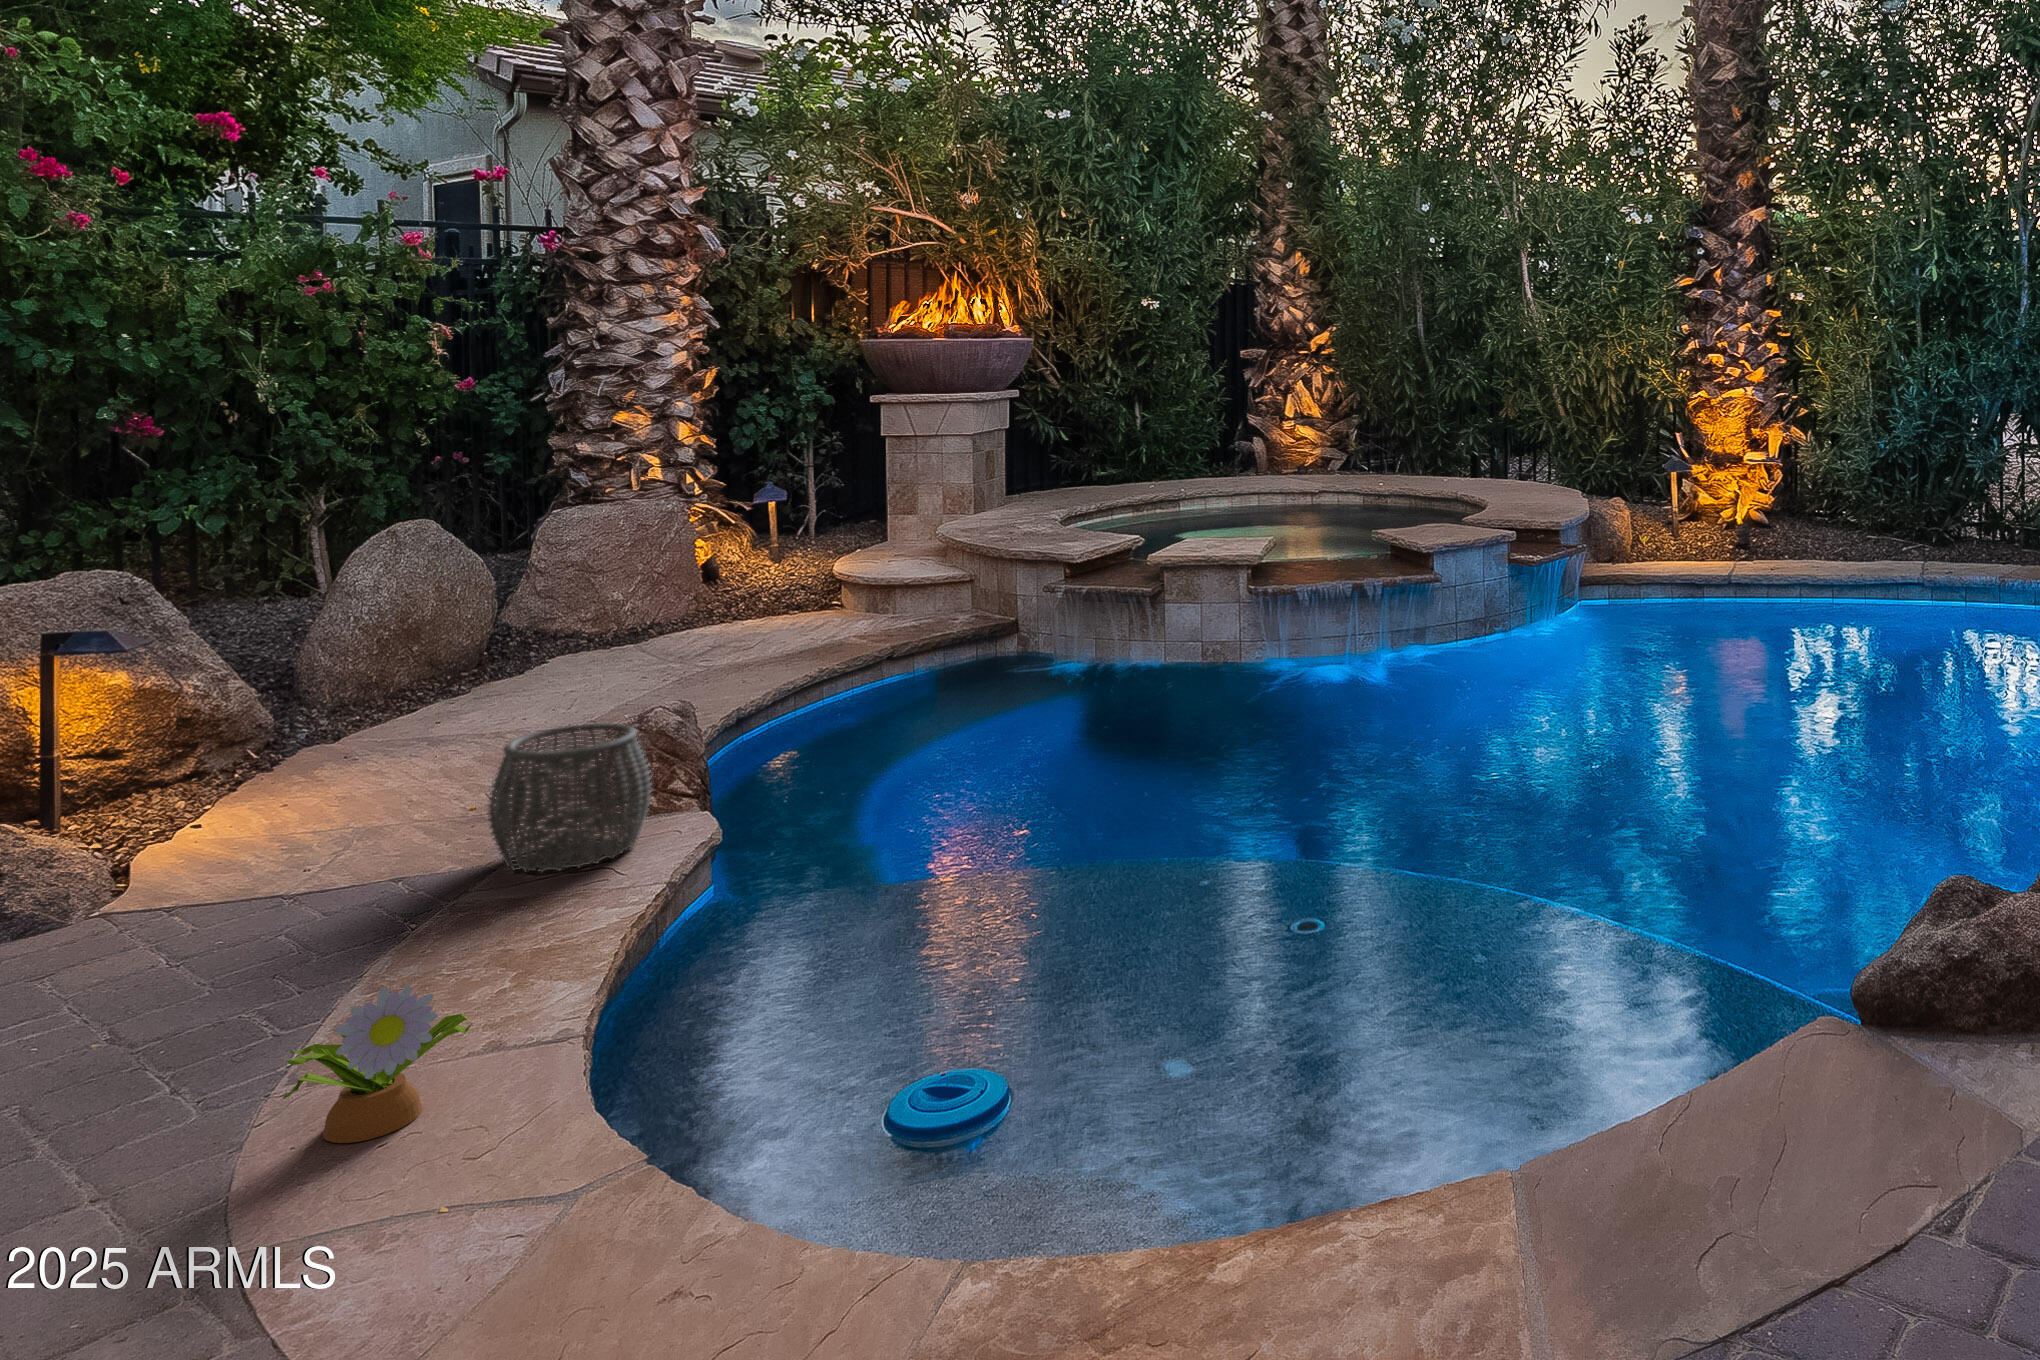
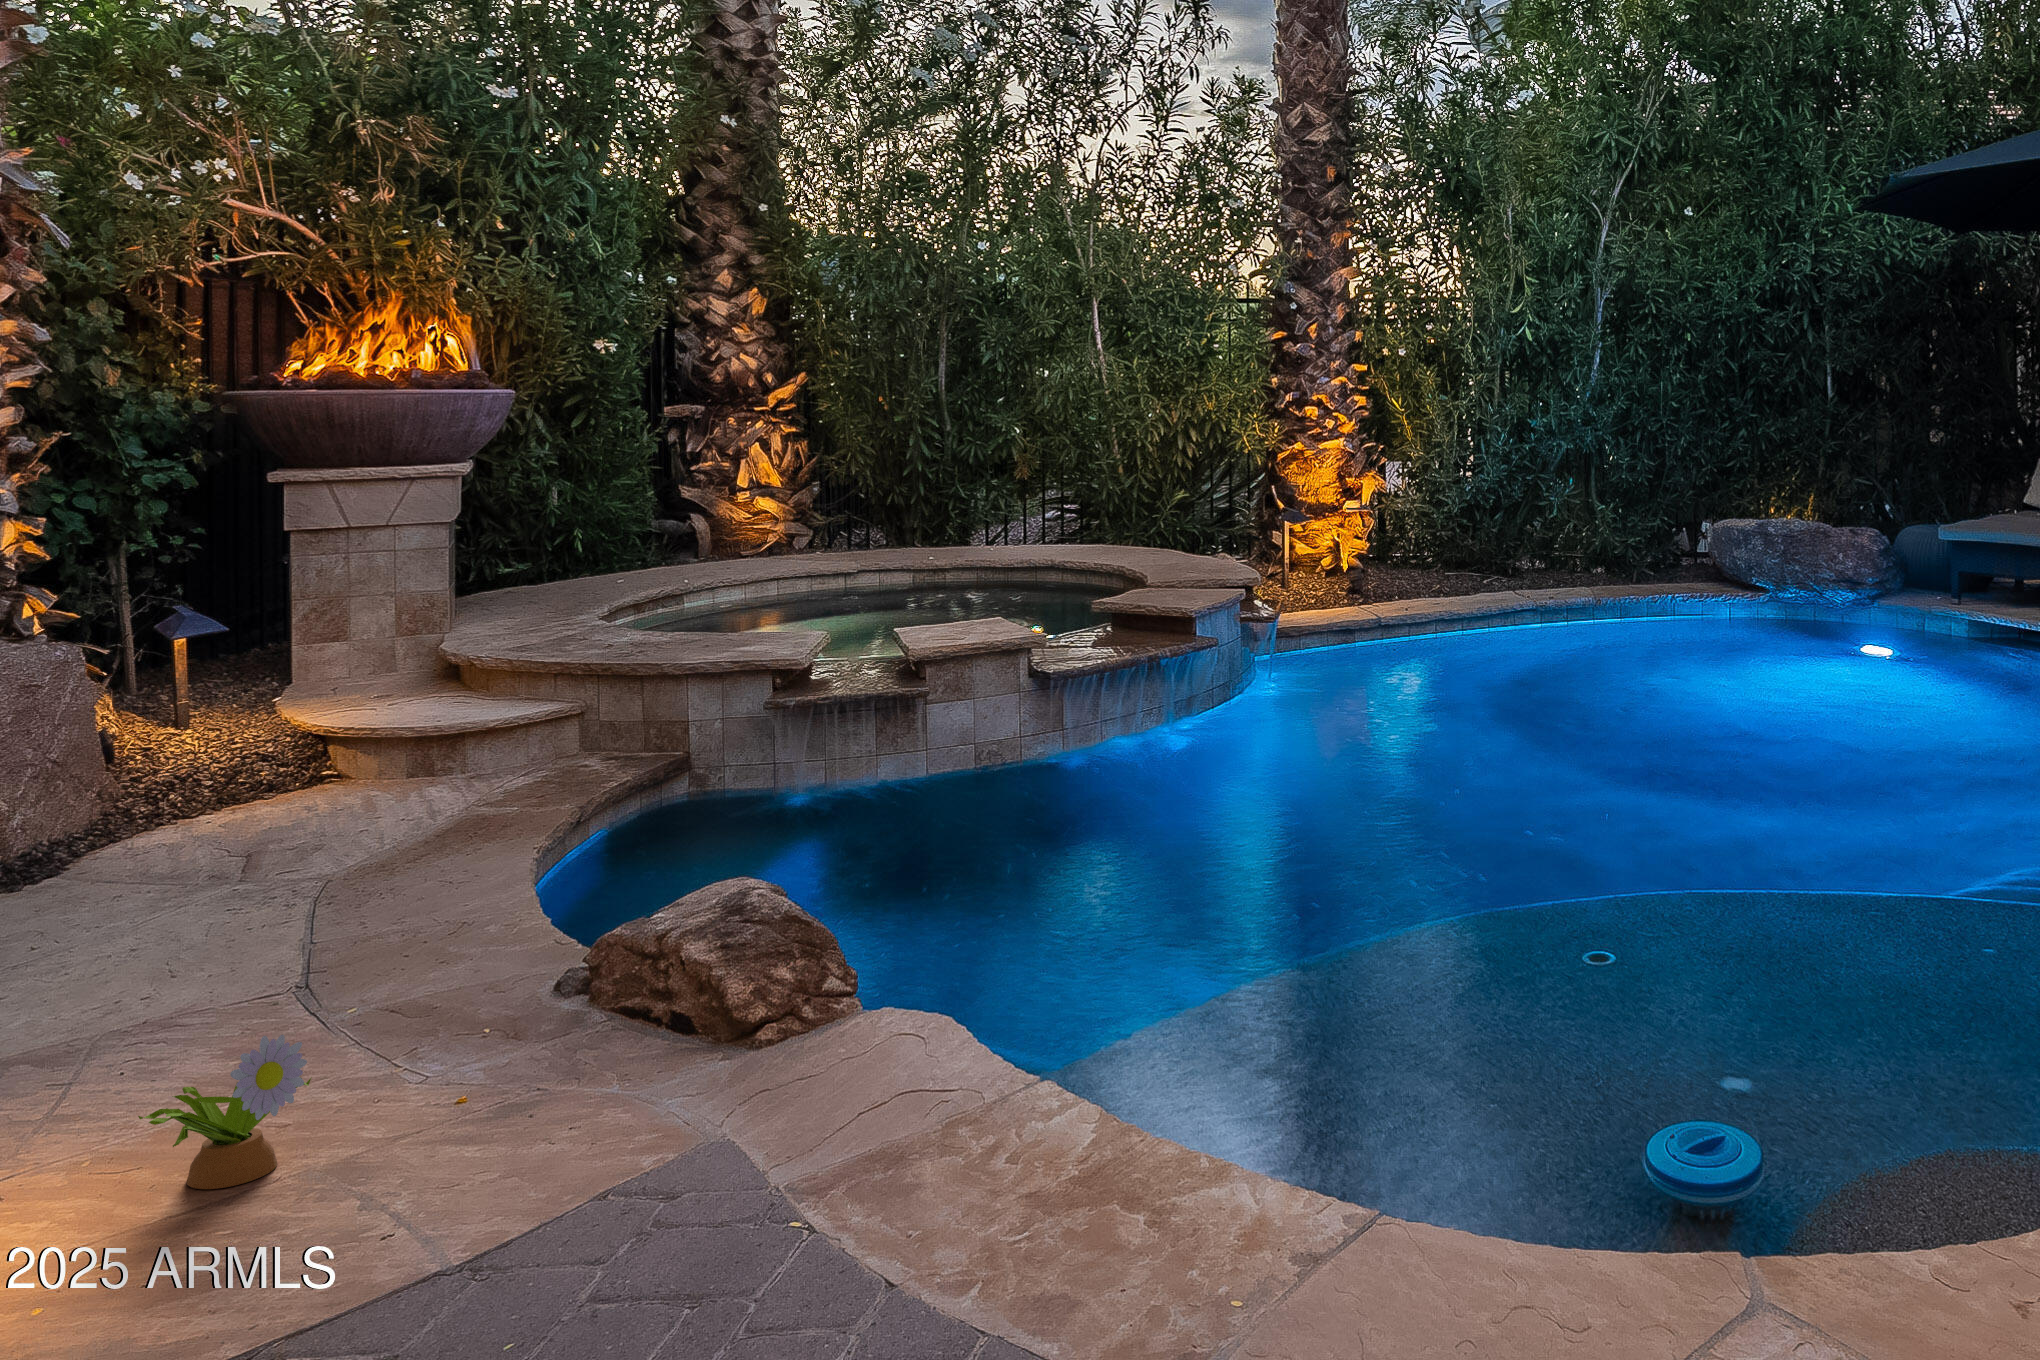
woven basket: present [488,723,652,872] -> none [65,841,253,1005]

